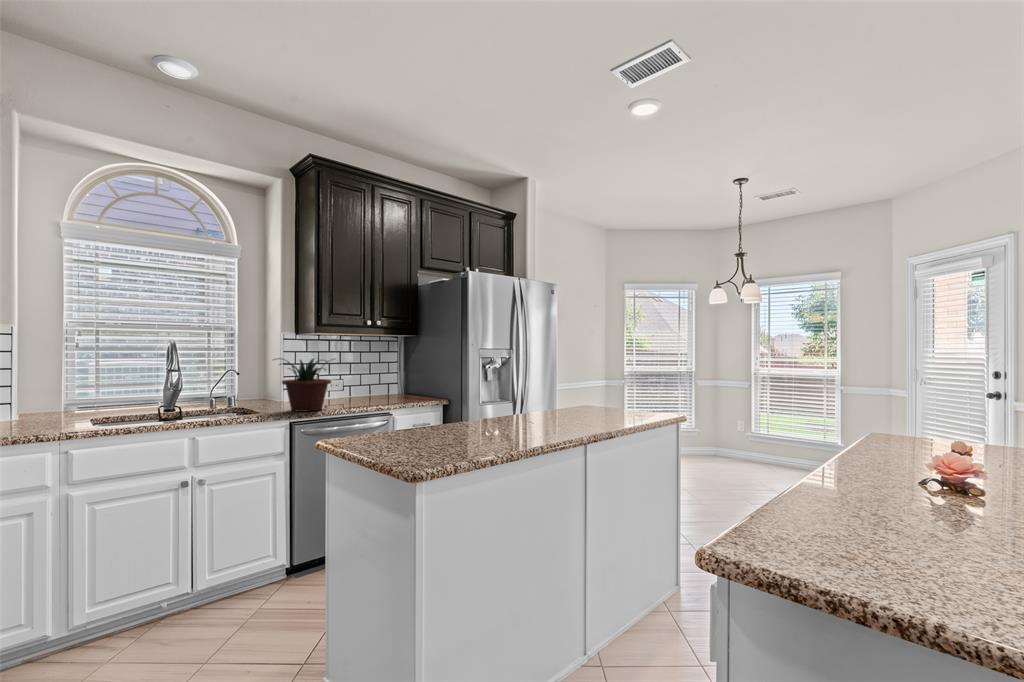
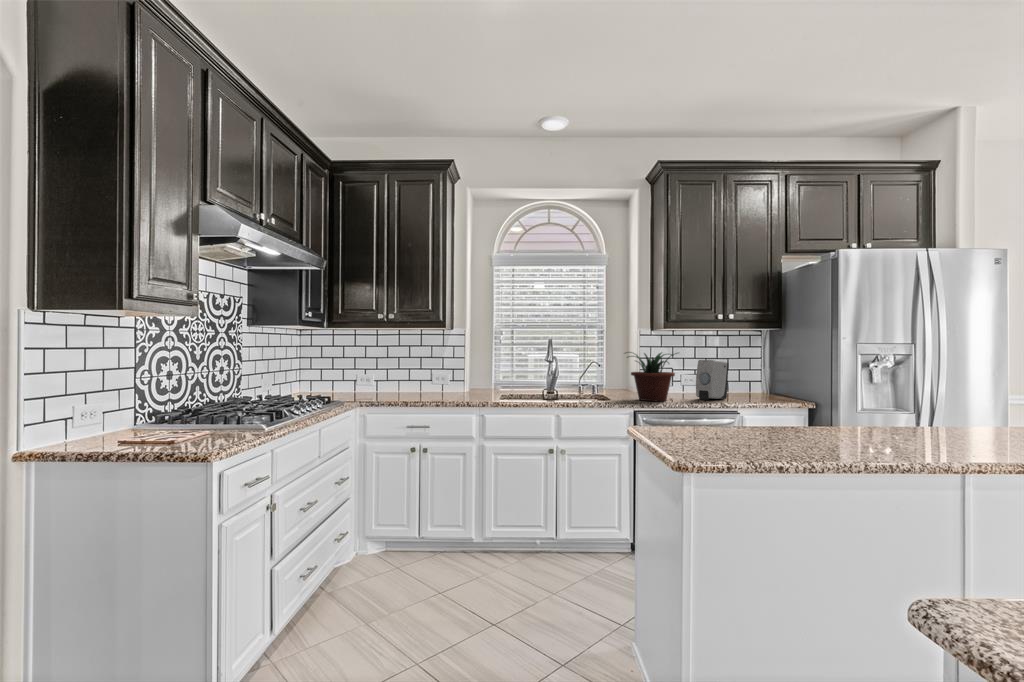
soap dispenser: none [349,365,378,405] -> present [696,360,728,400]

